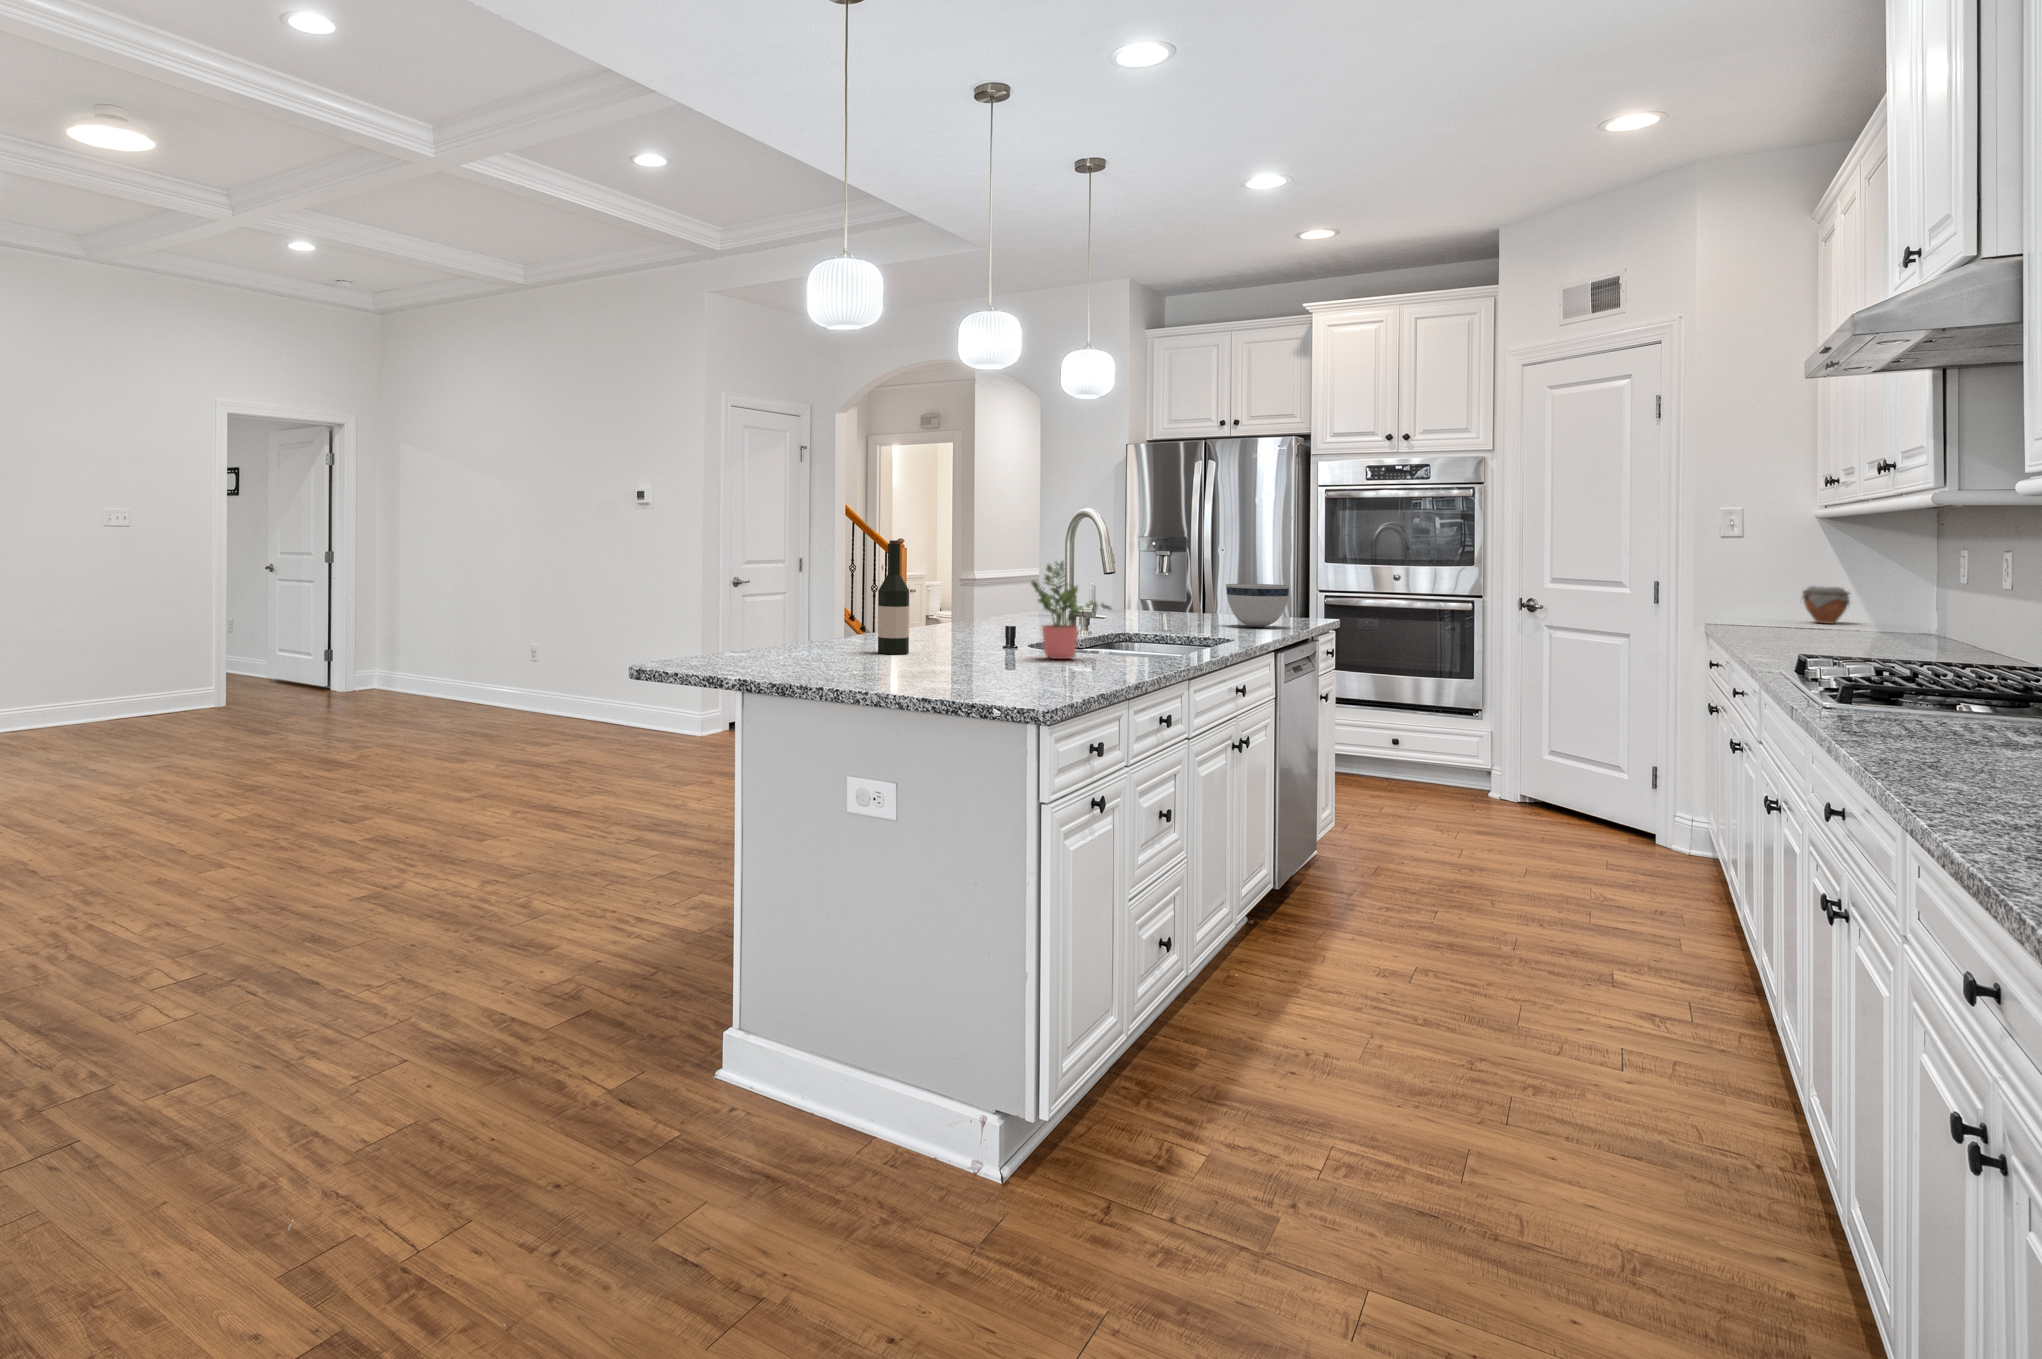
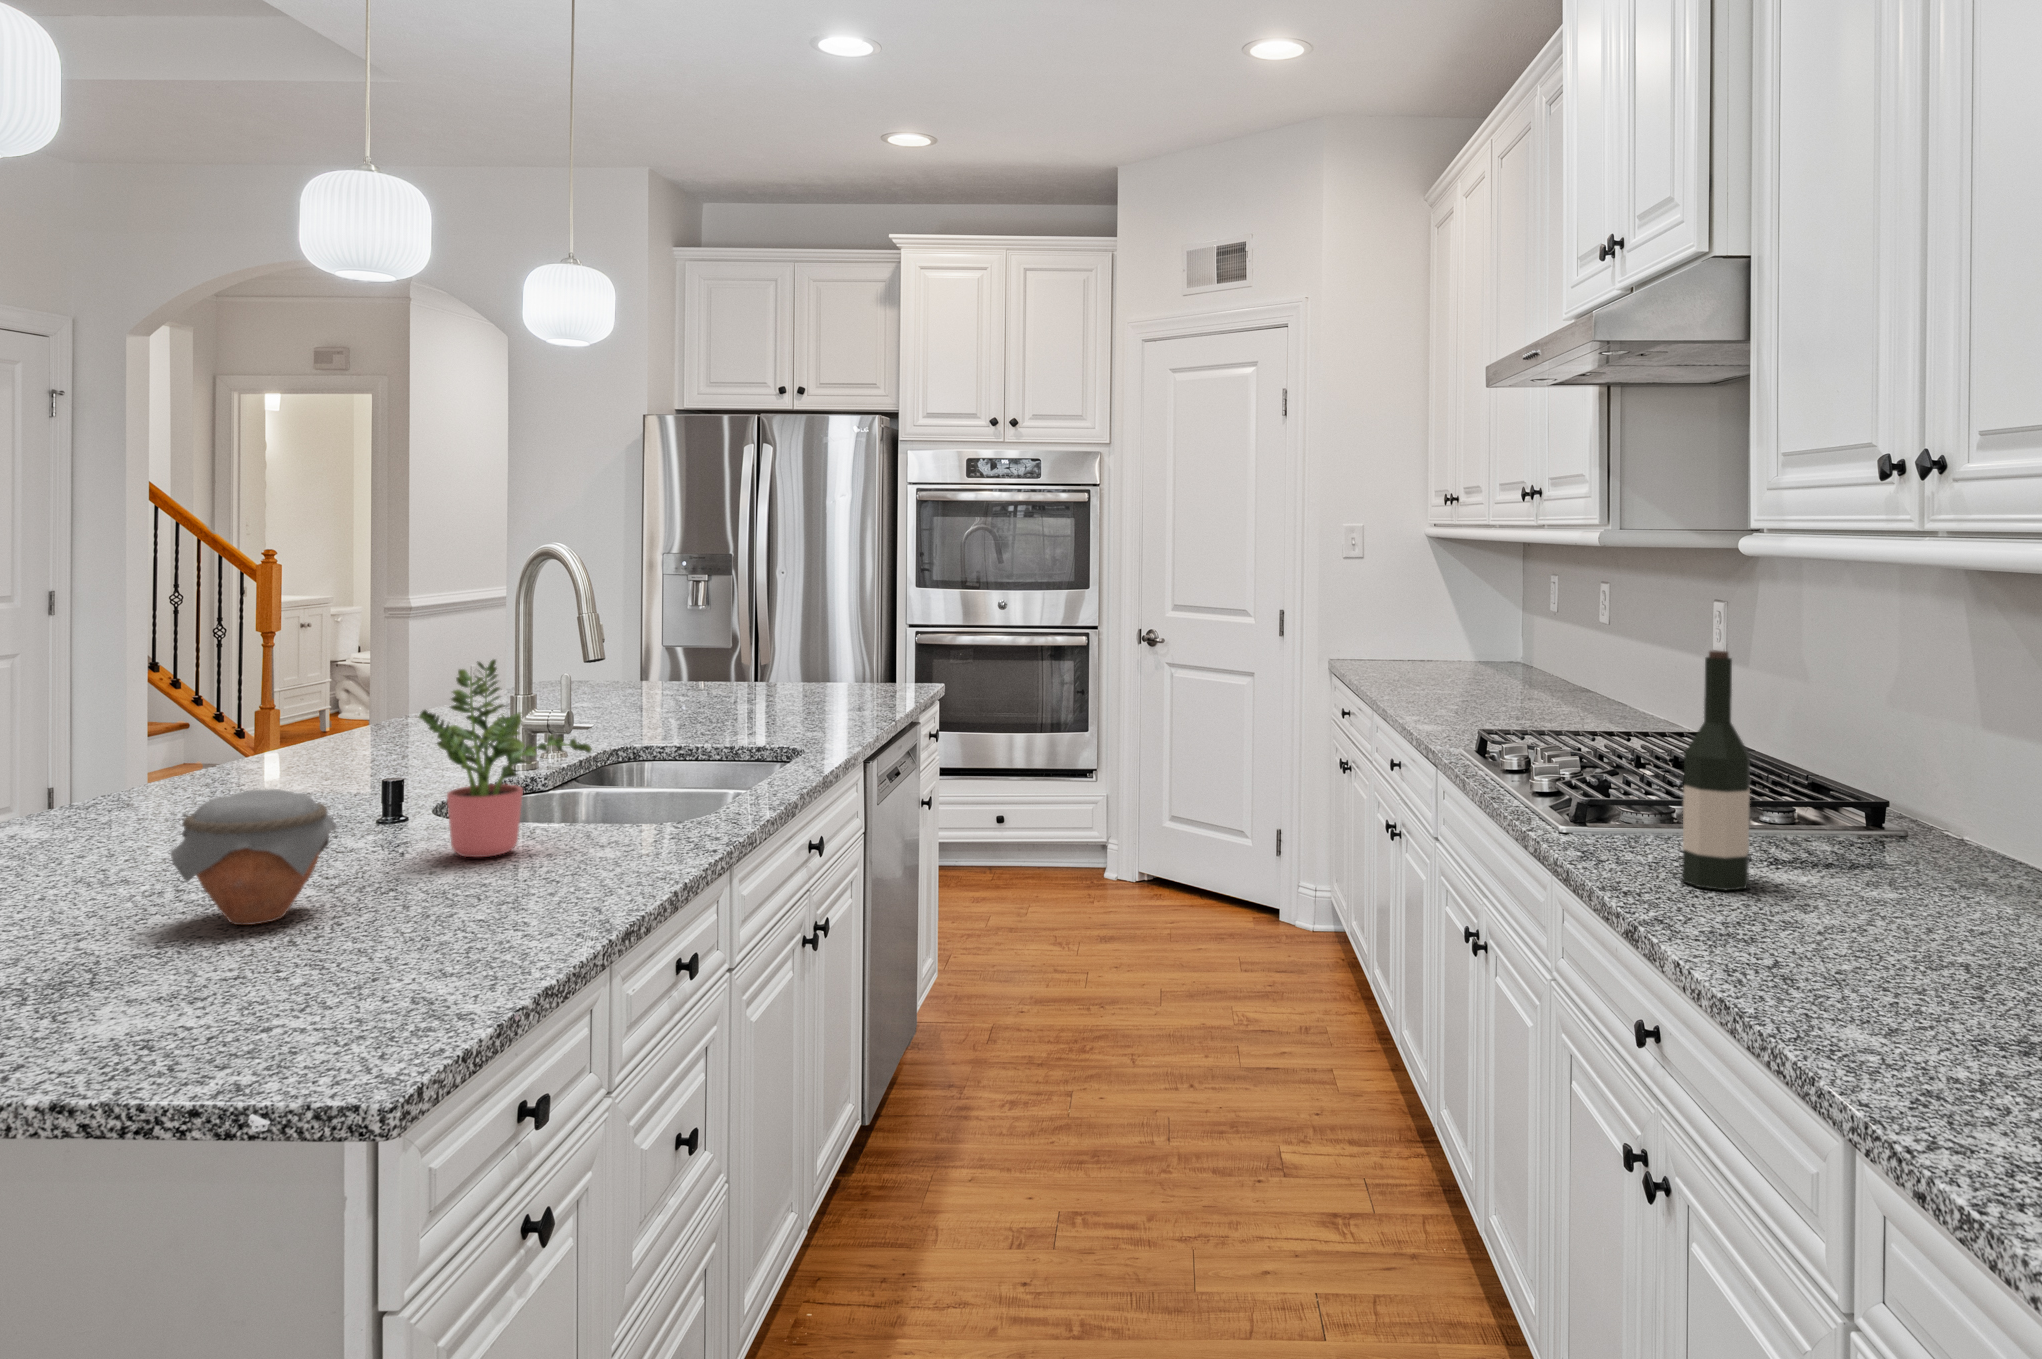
wine bottle: present [878,540,909,654] -> present [1682,650,1750,890]
bowl: present [1226,584,1290,627] -> none [790,641,882,708]
jar: present [1802,586,1850,624] -> present [171,789,337,925]

